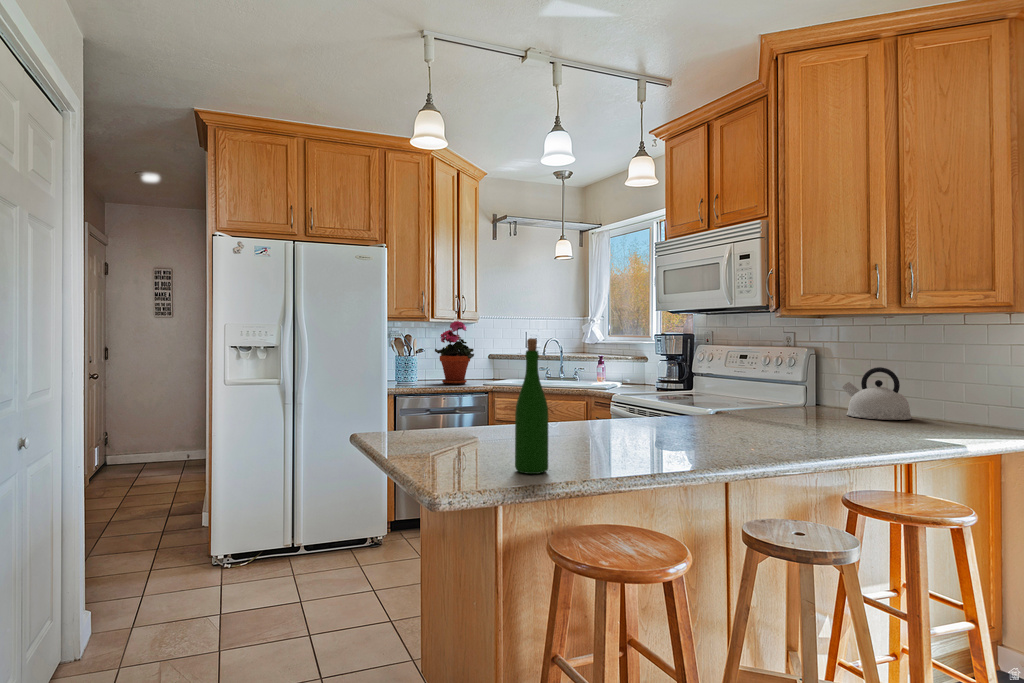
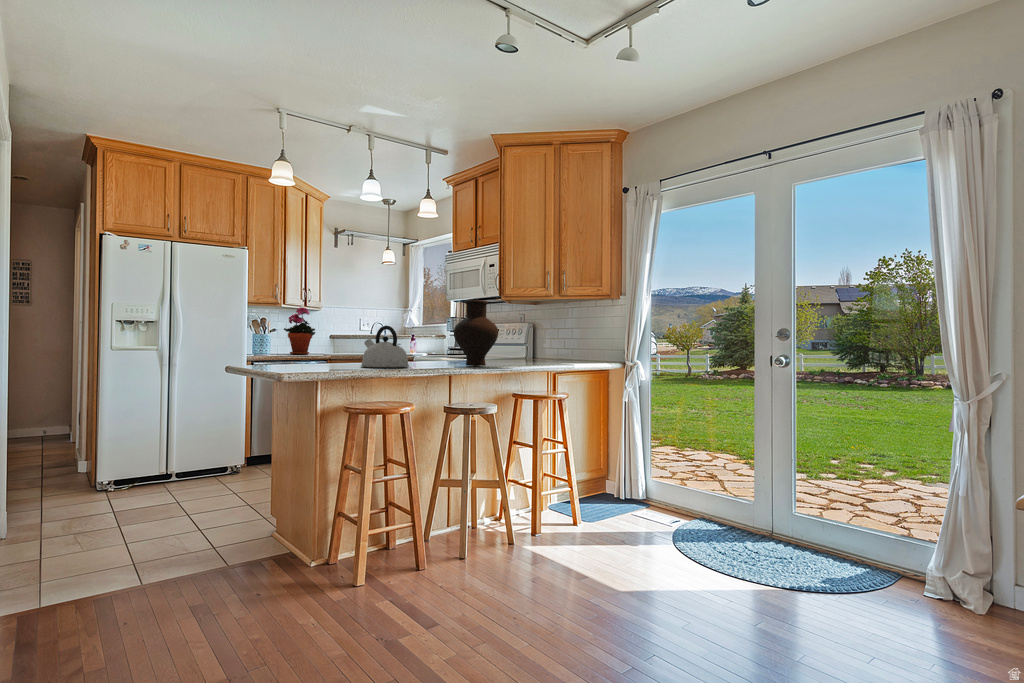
vase: none [720,324,808,444] -> present [454,300,498,366]
wine bottle: present [515,338,548,474] -> none [328,300,346,369]
kettle: present [842,367,912,420] -> present [361,325,409,367]

